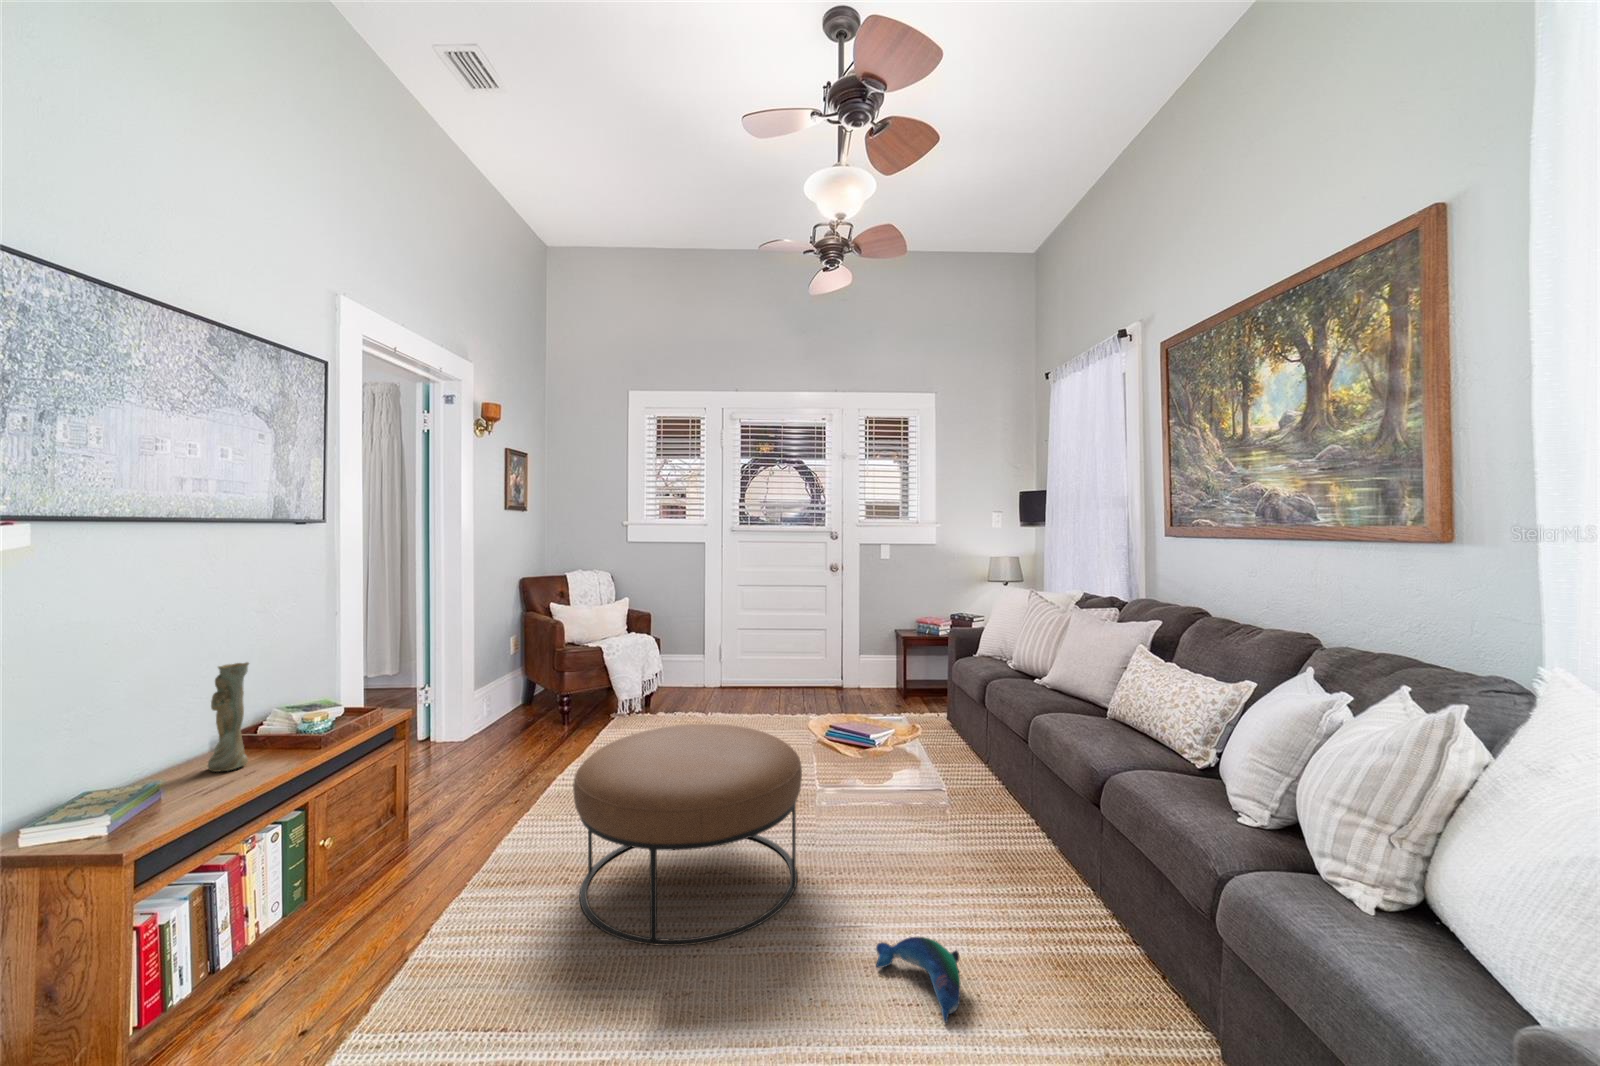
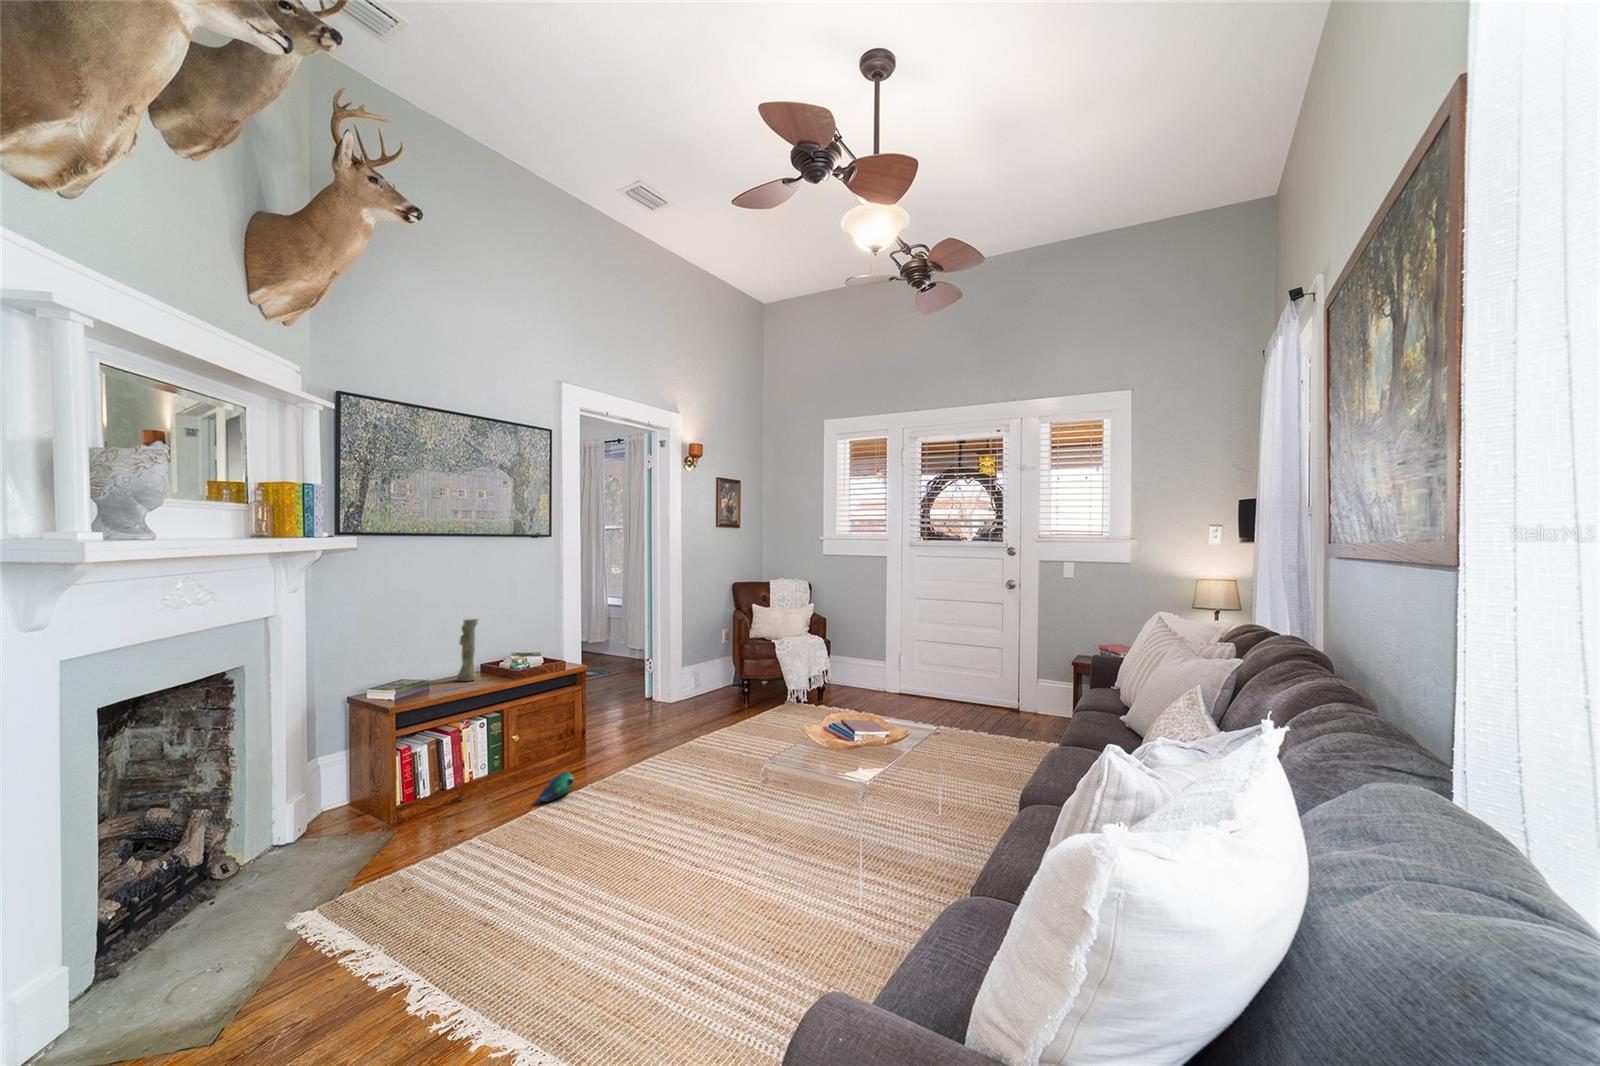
ottoman: present [573,724,802,946] -> none [635,697,809,847]
plush toy: present [876,937,960,1023] -> present [535,772,574,803]

